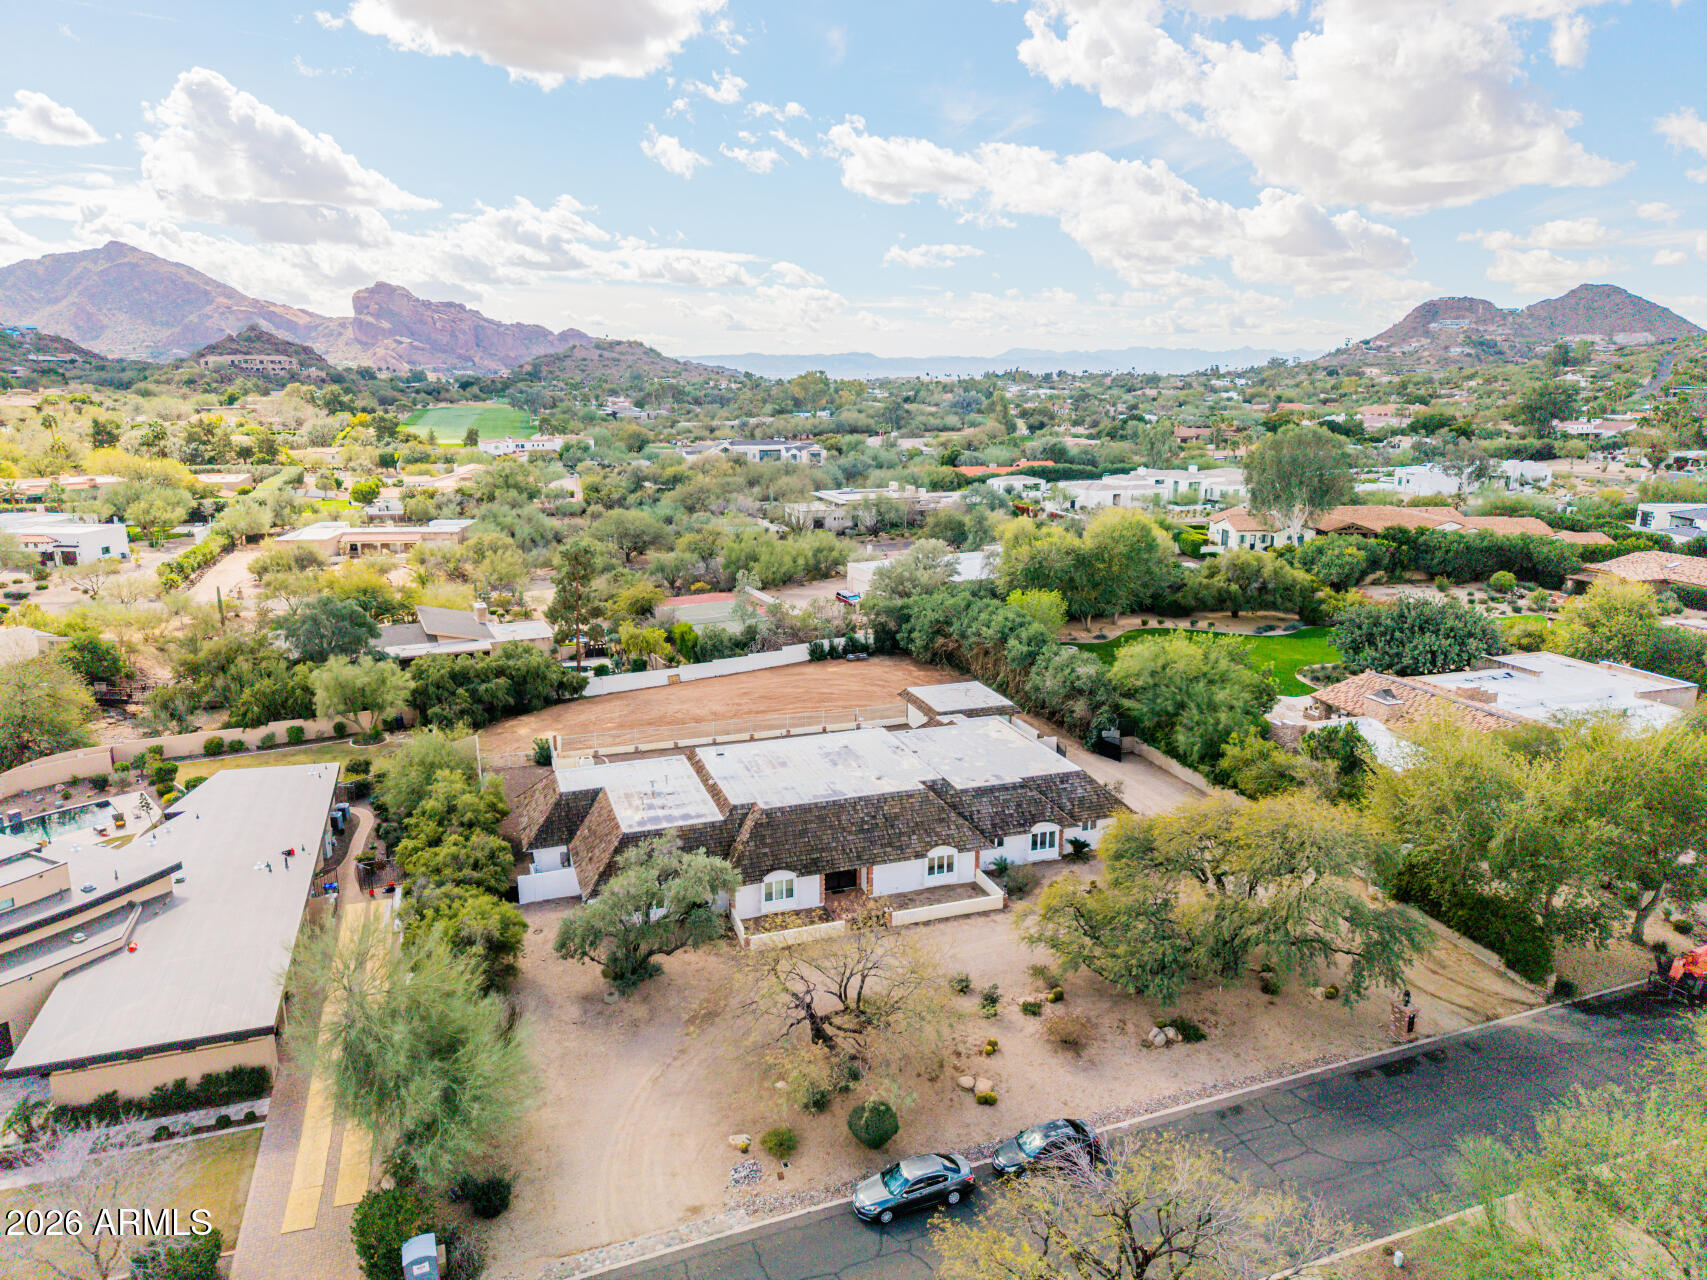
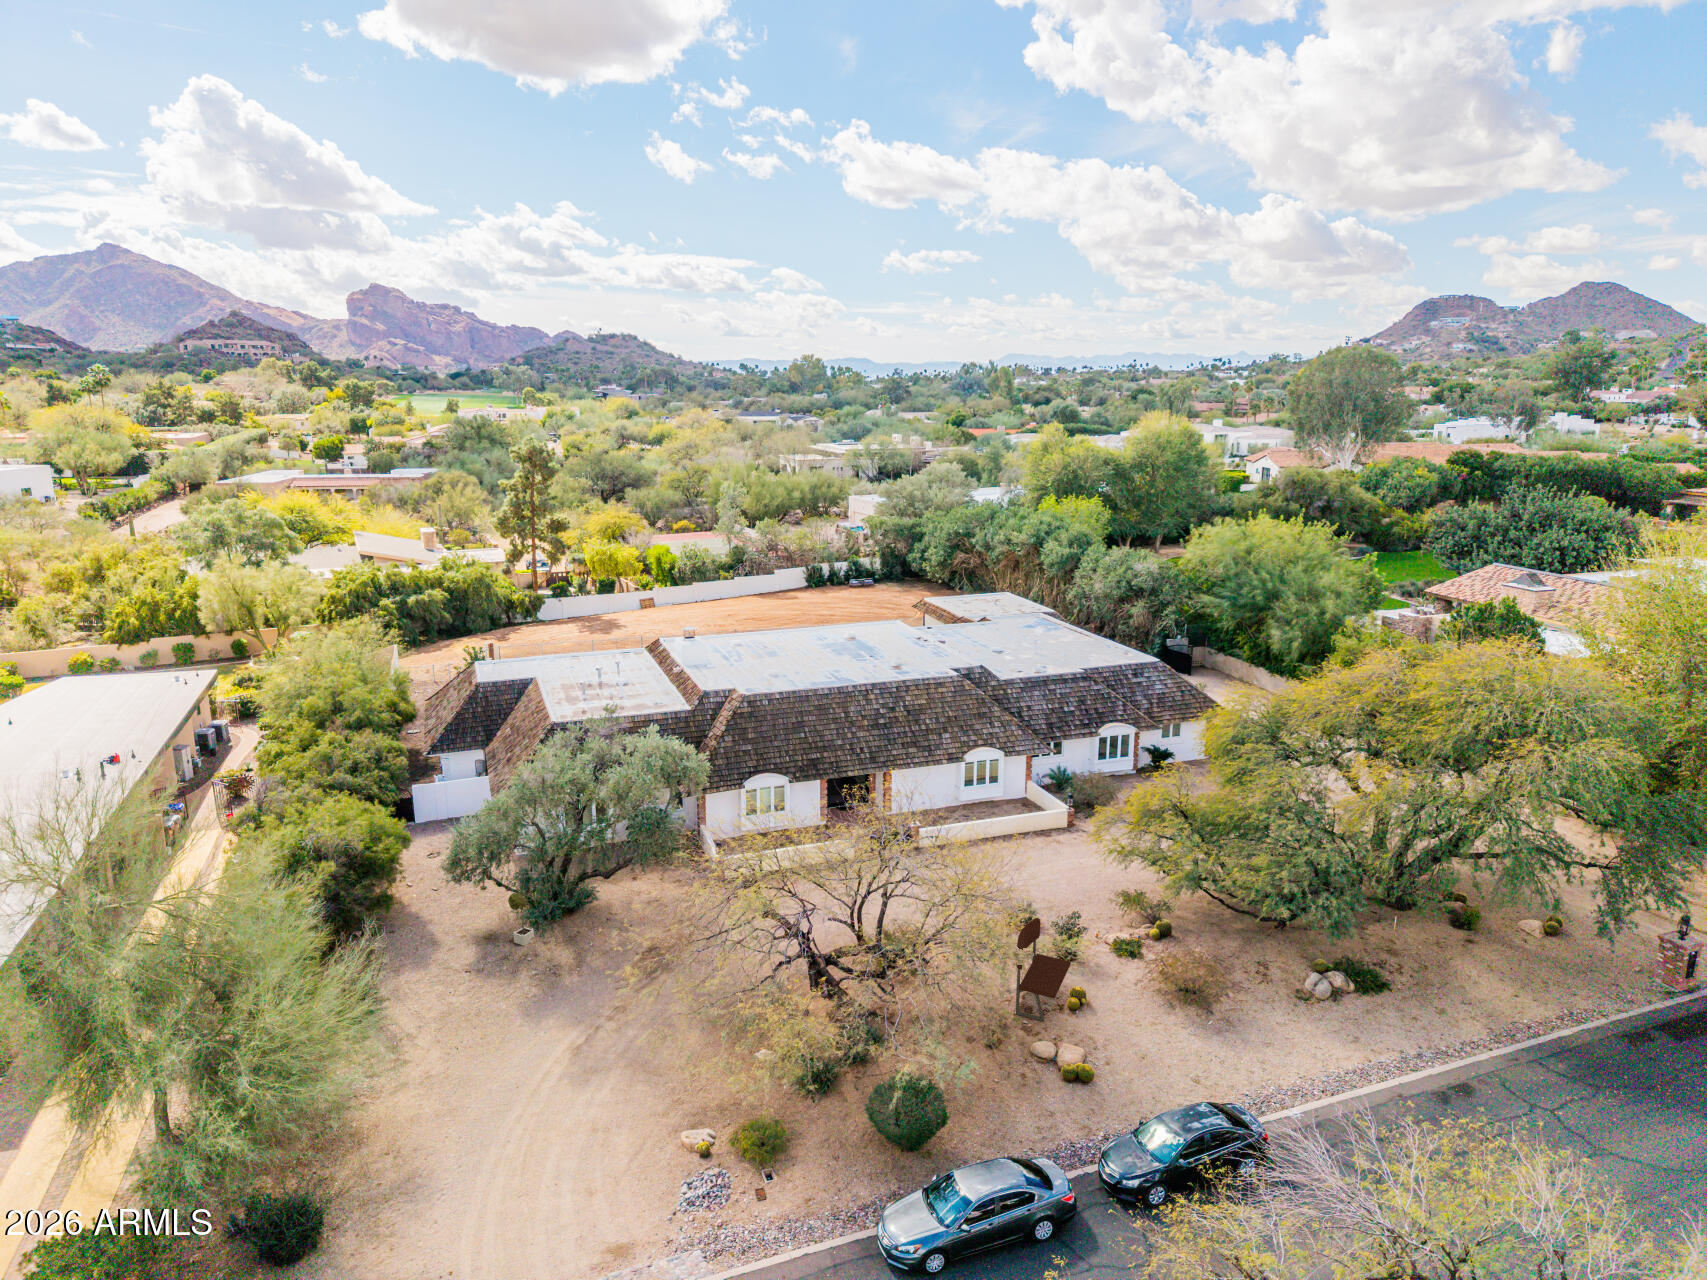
bench: none [950,989,990,1062] -> present [1016,918,1071,1021]

